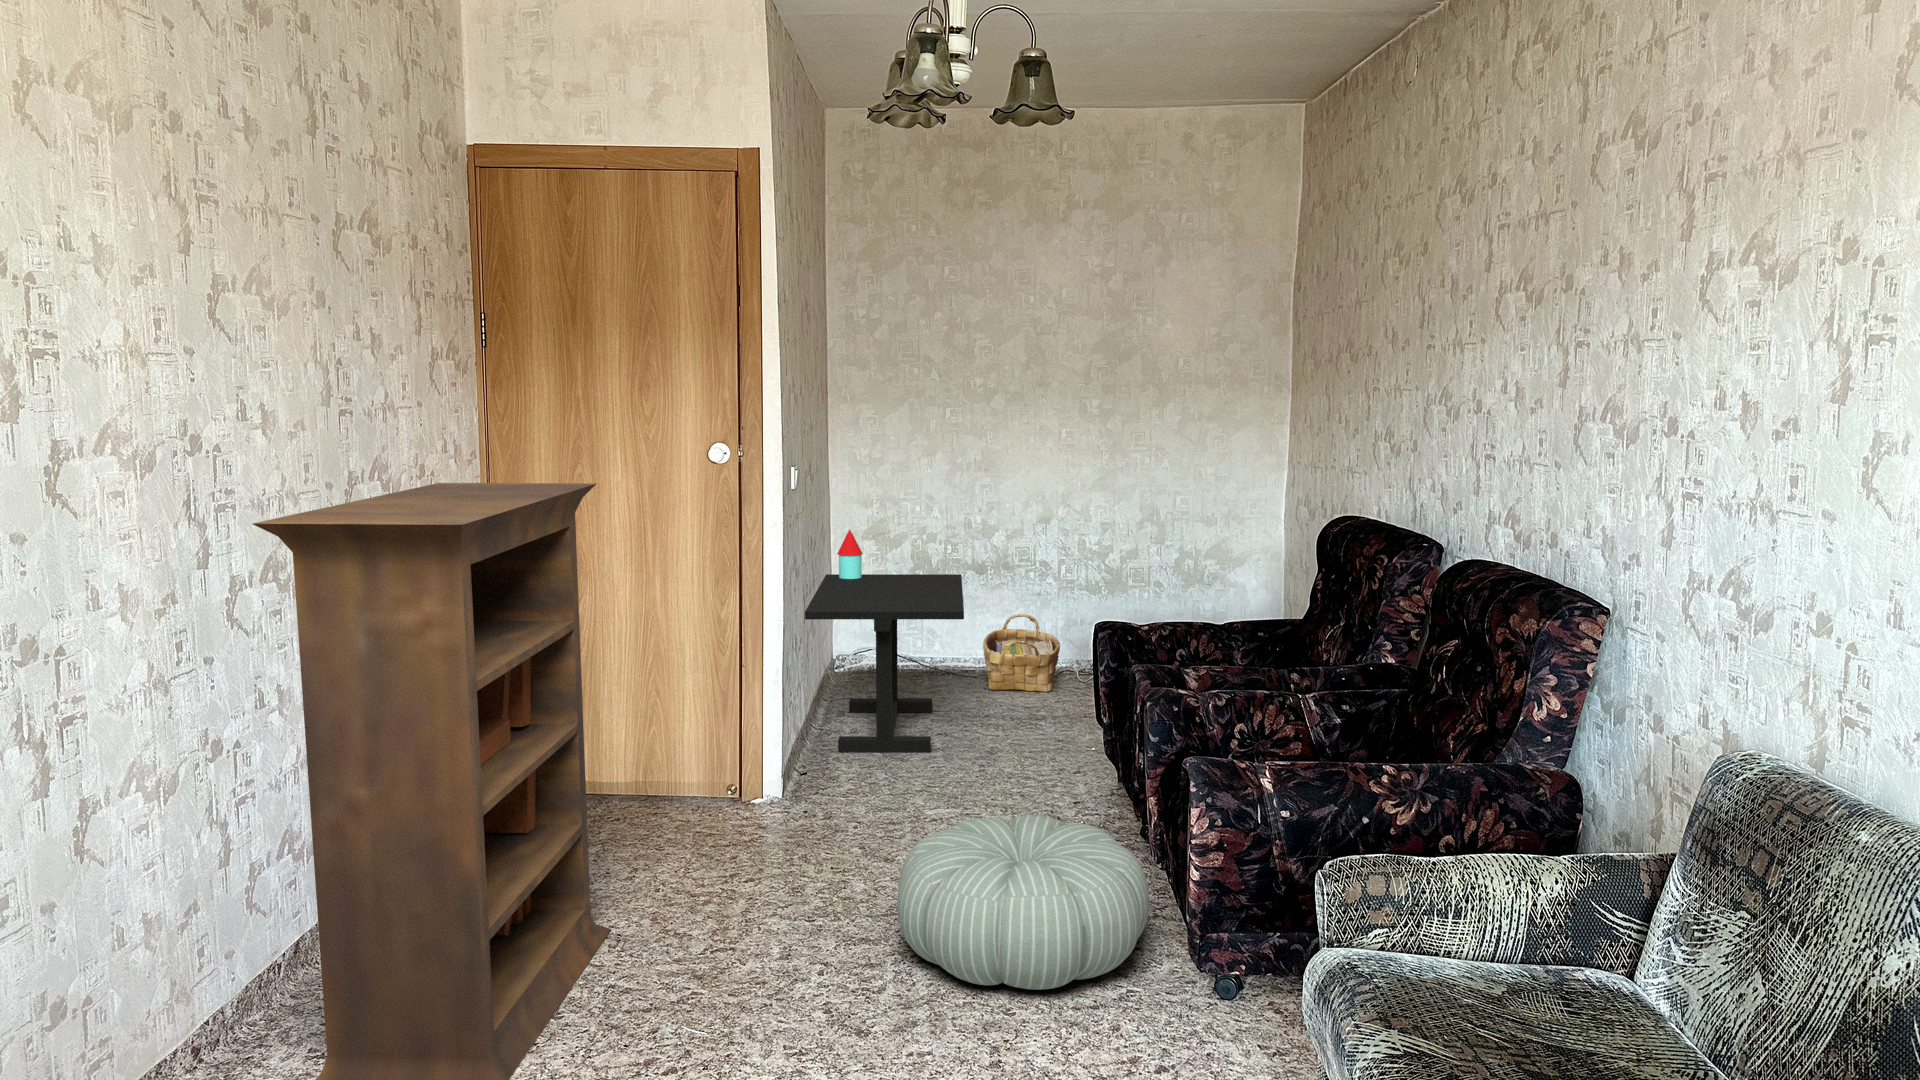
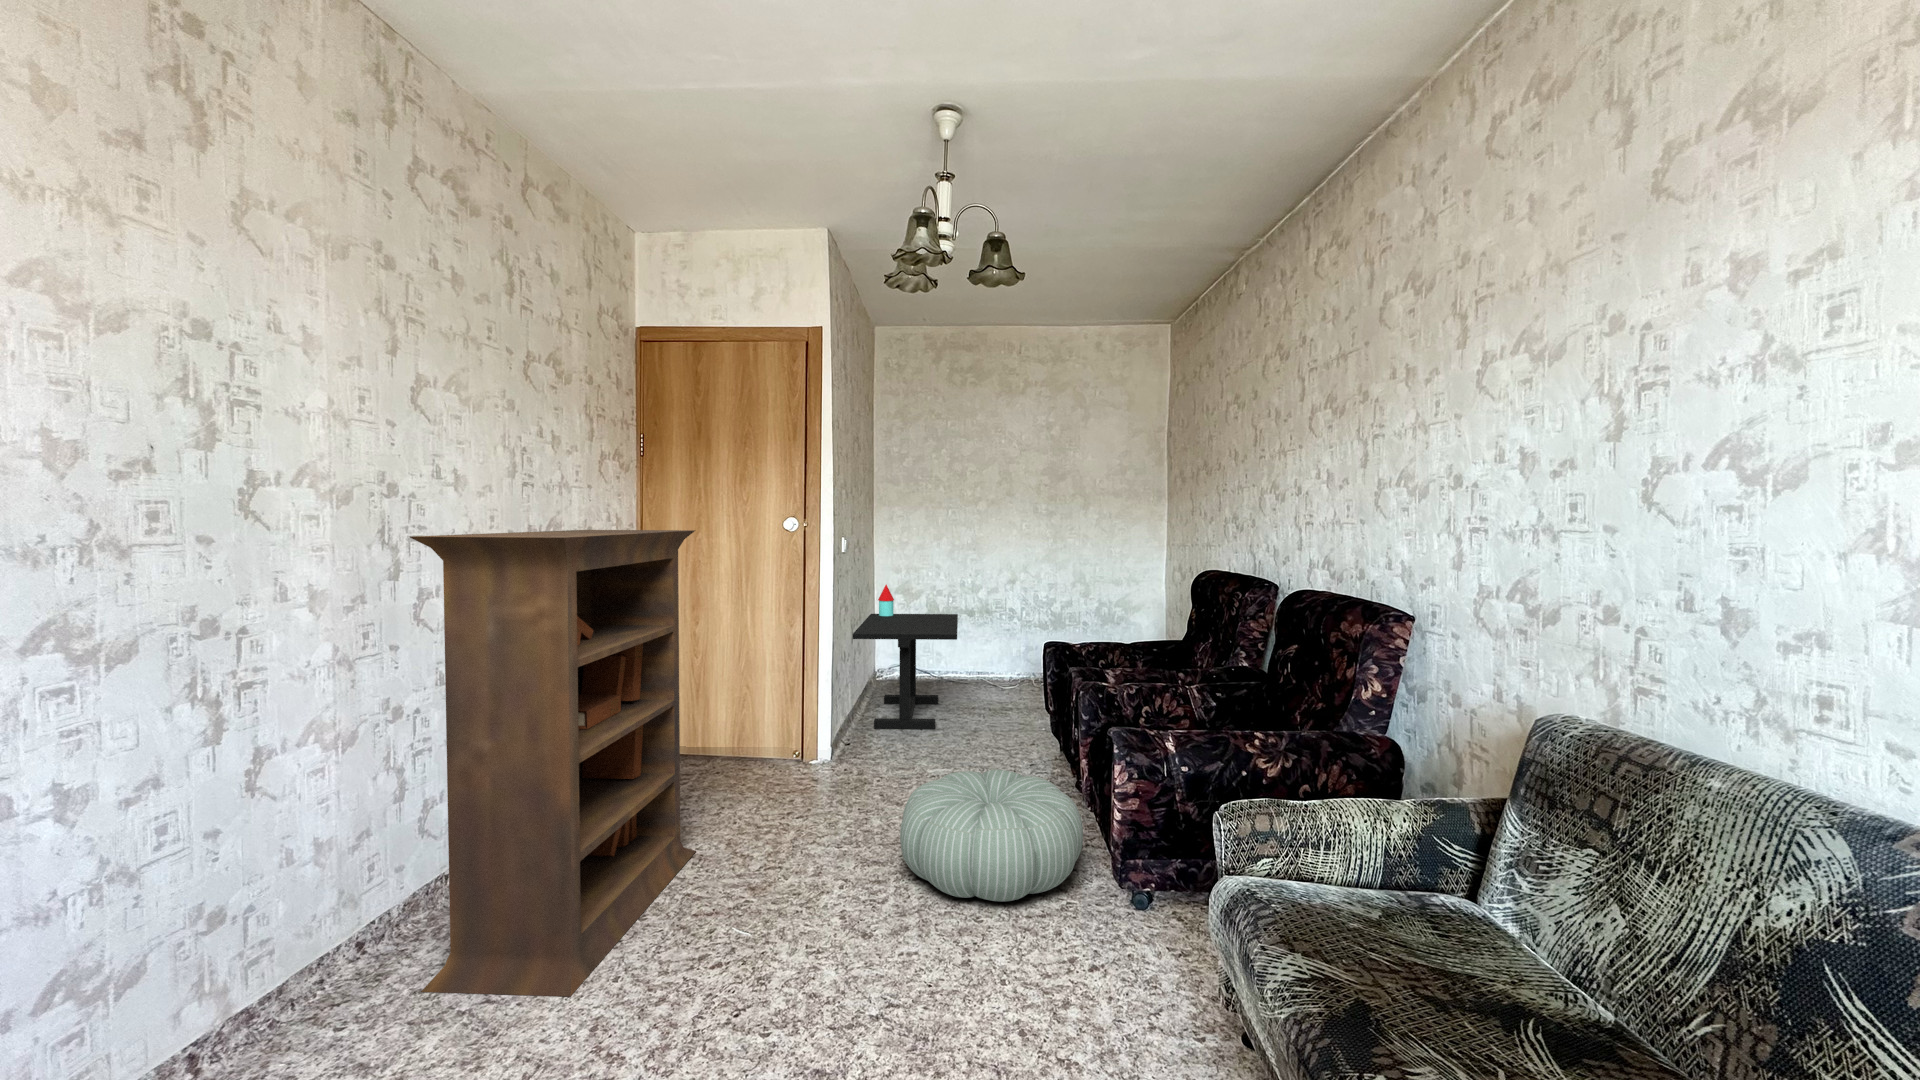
woven basket: present [983,614,1060,692] -> none [972,642,1022,692]

